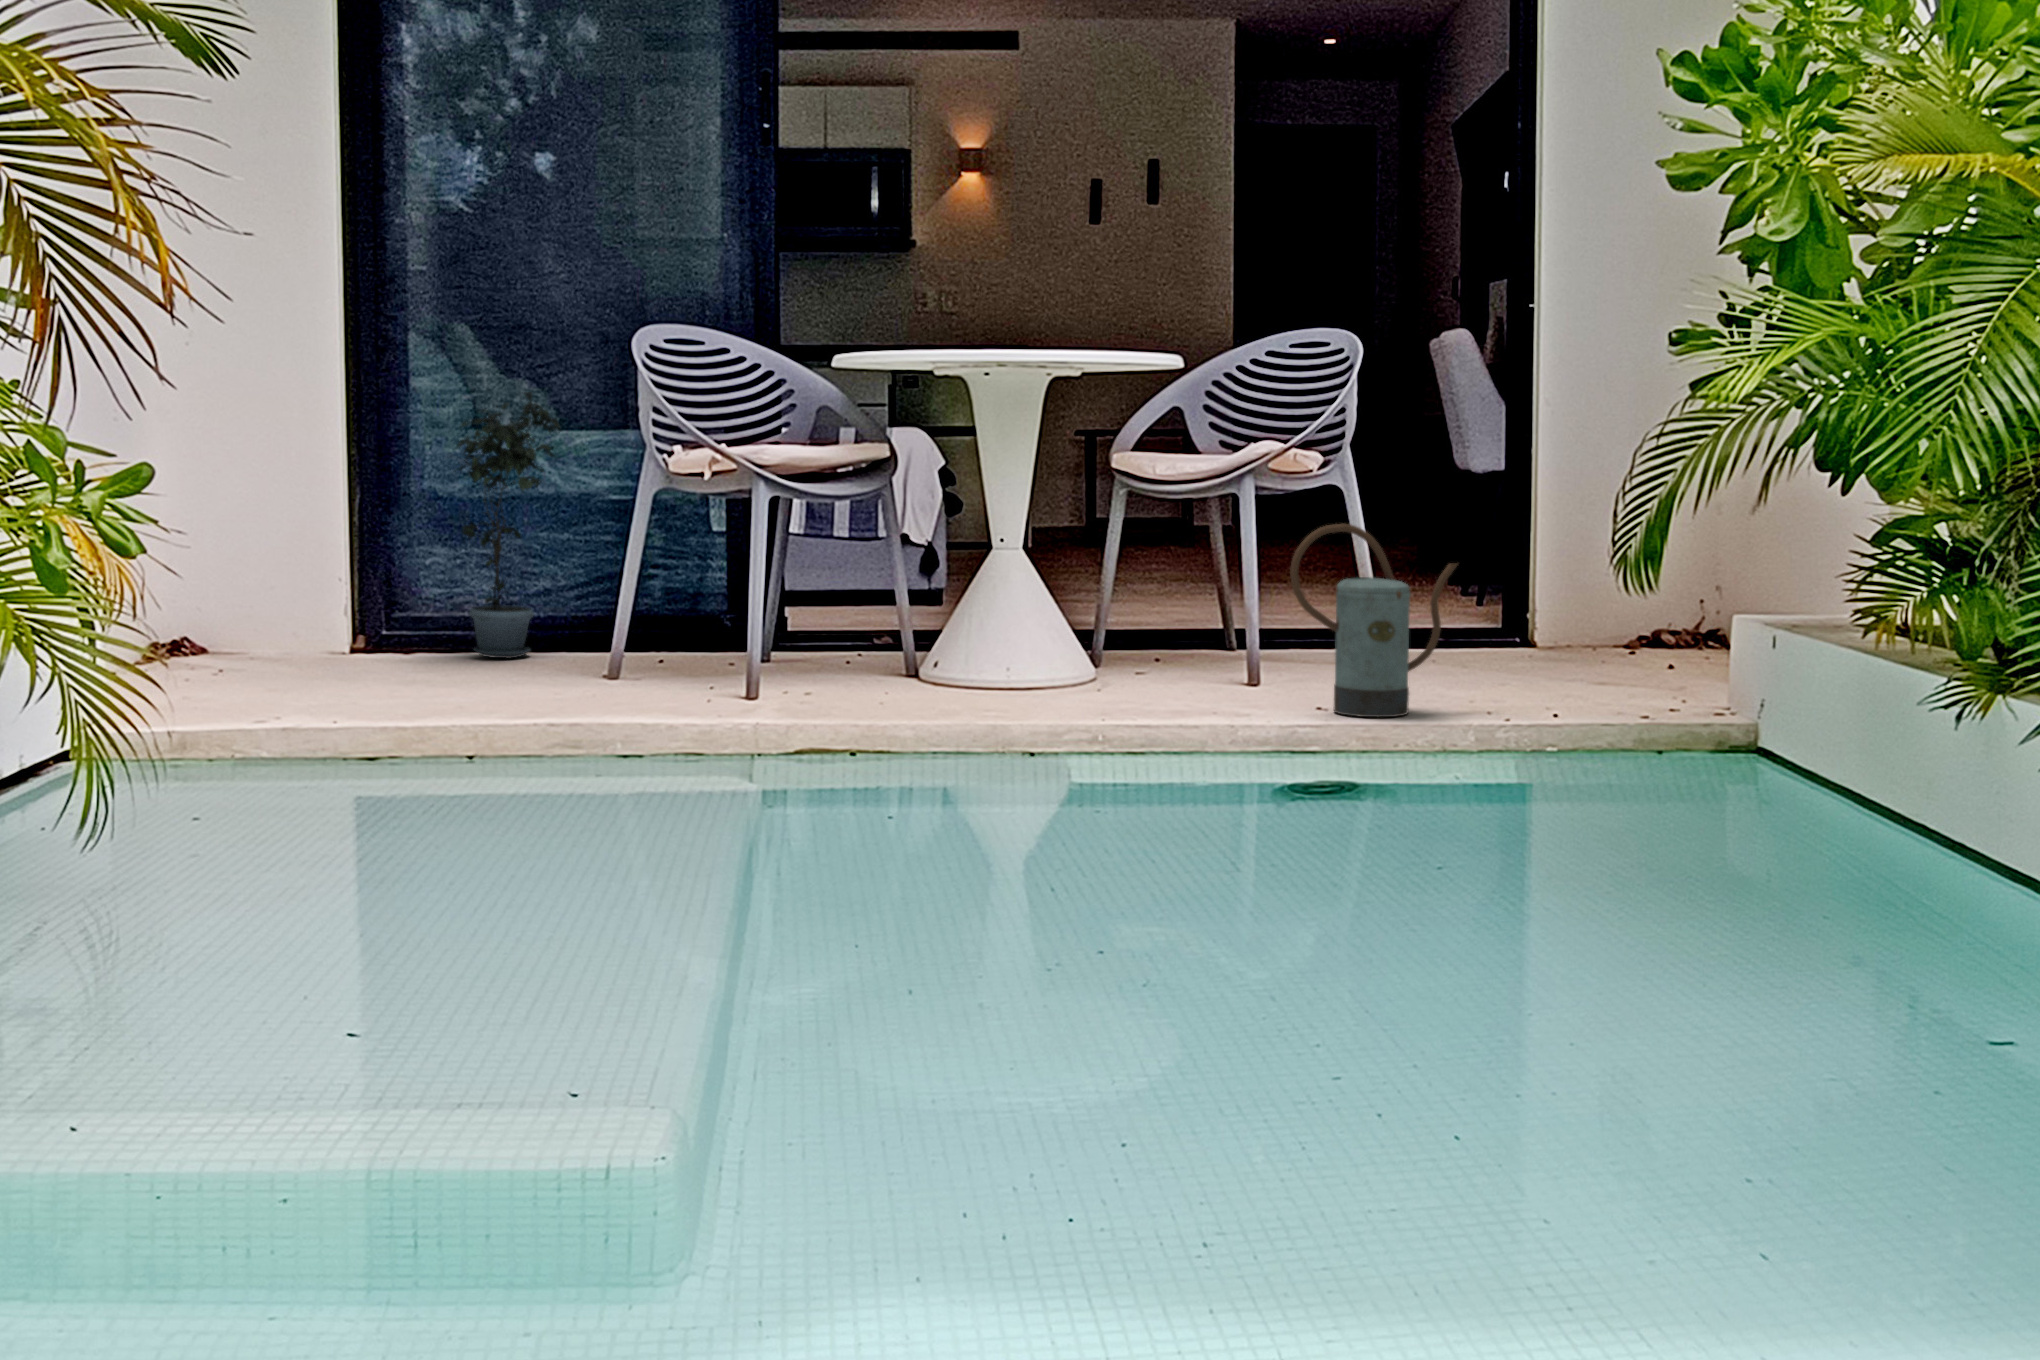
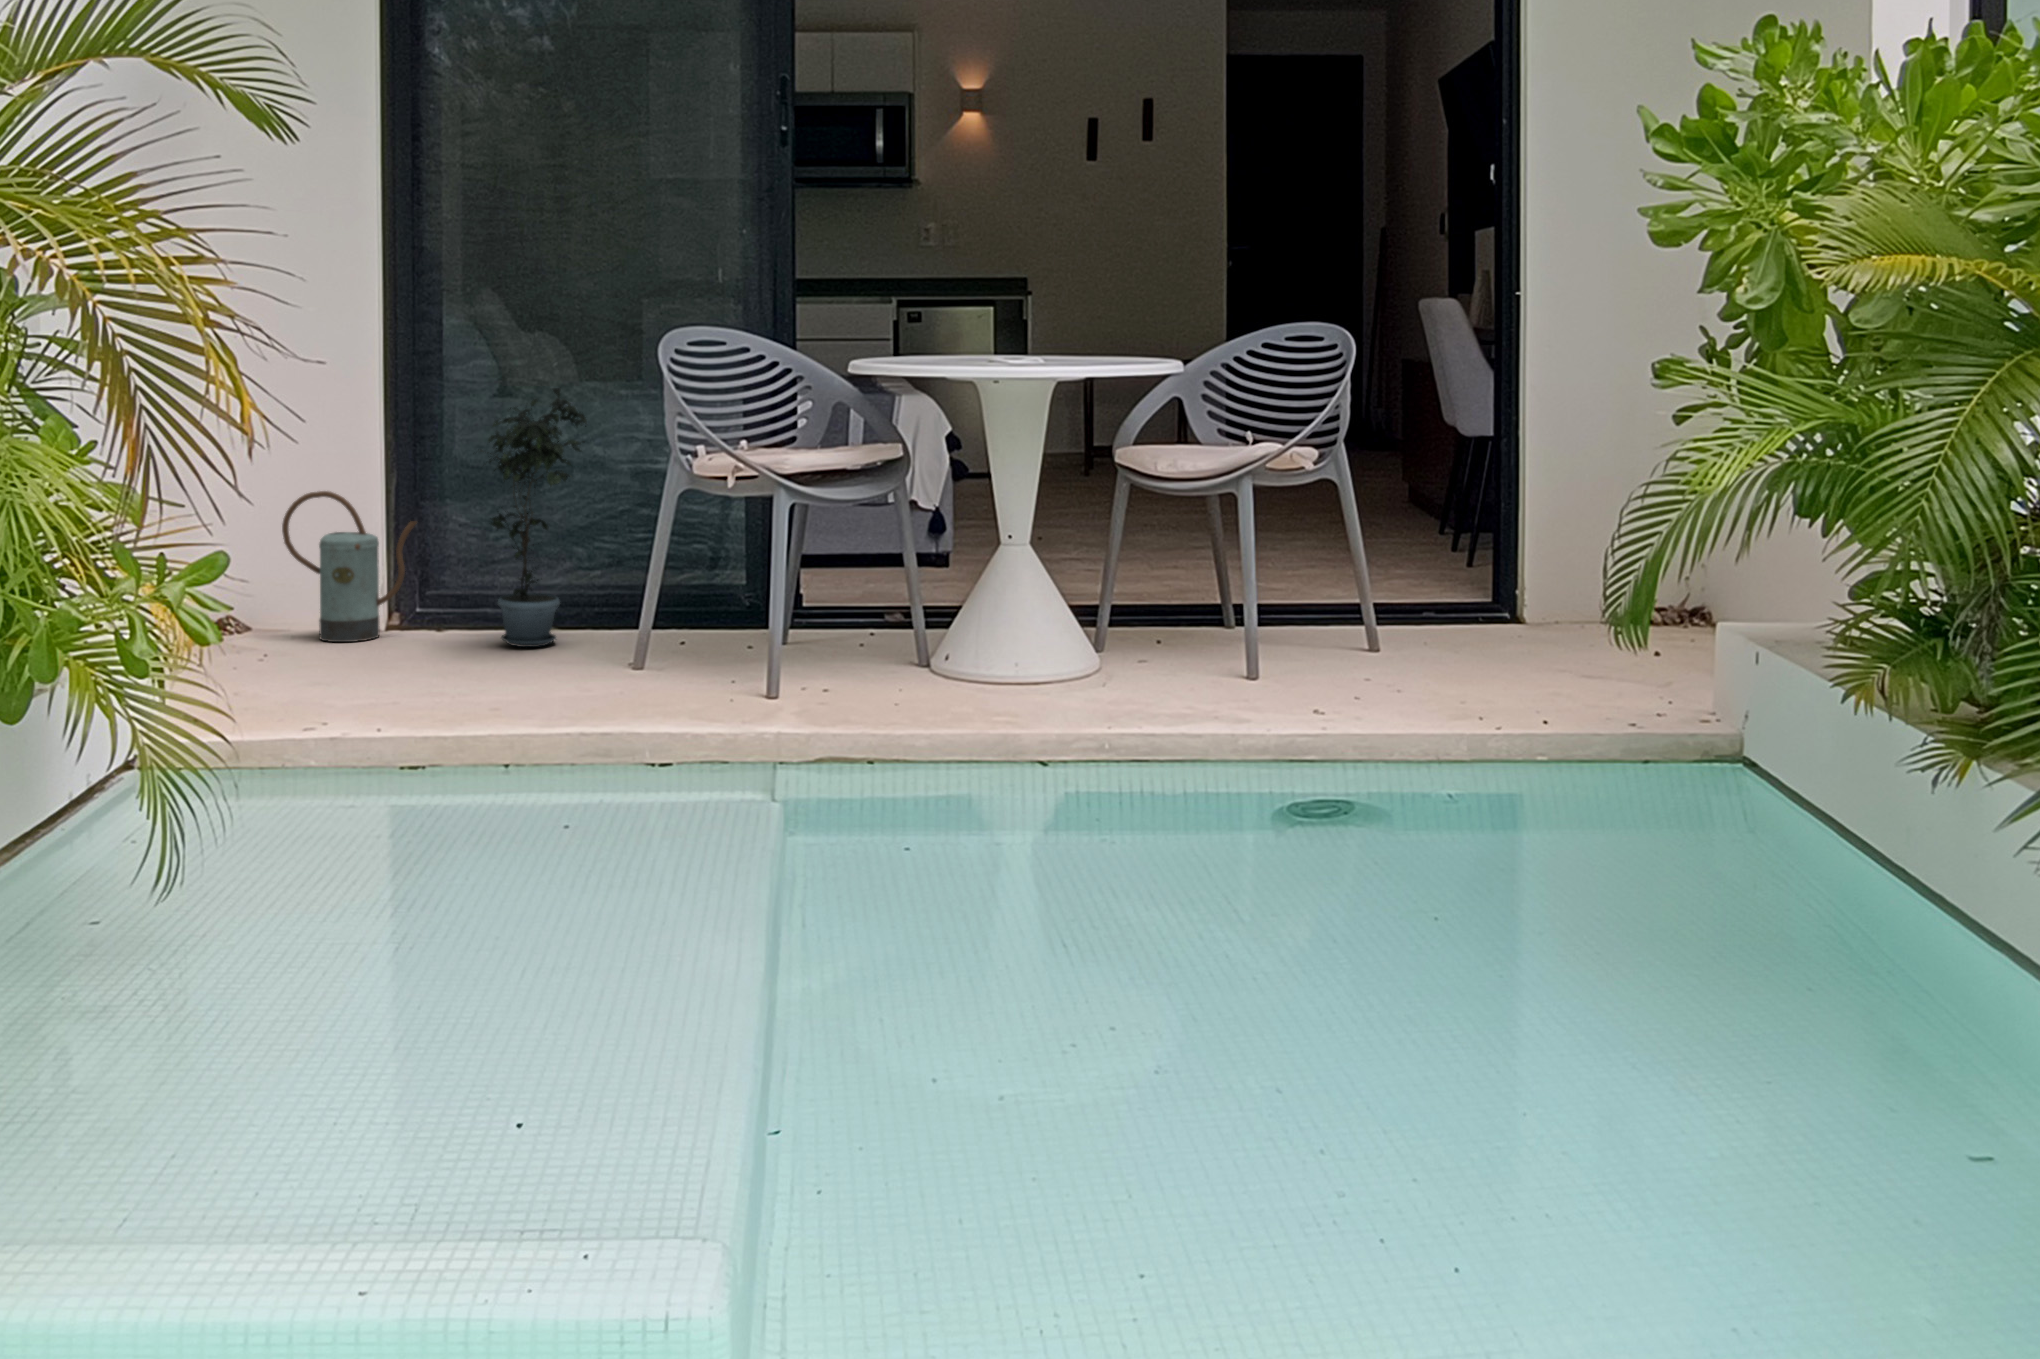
watering can: present [1290,524,1457,717] -> present [282,491,417,642]

